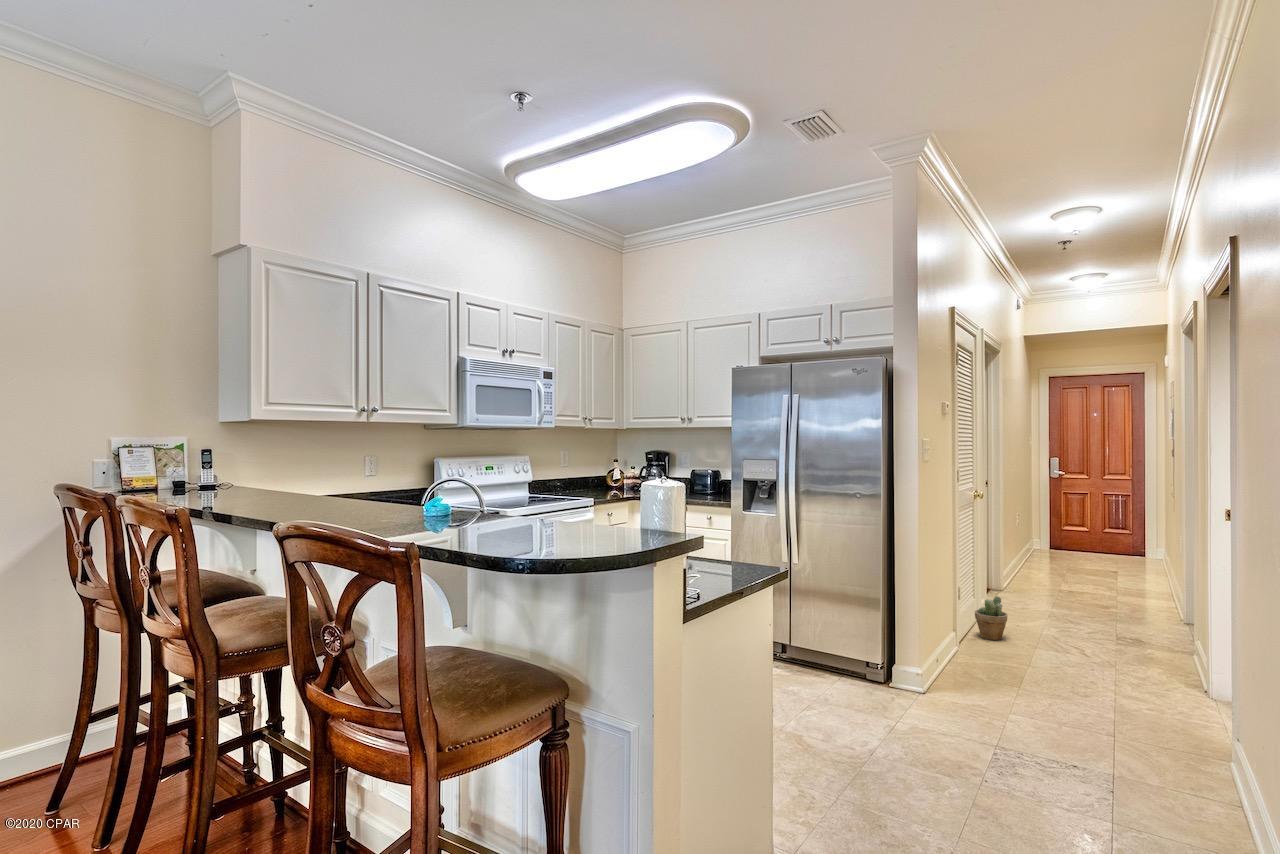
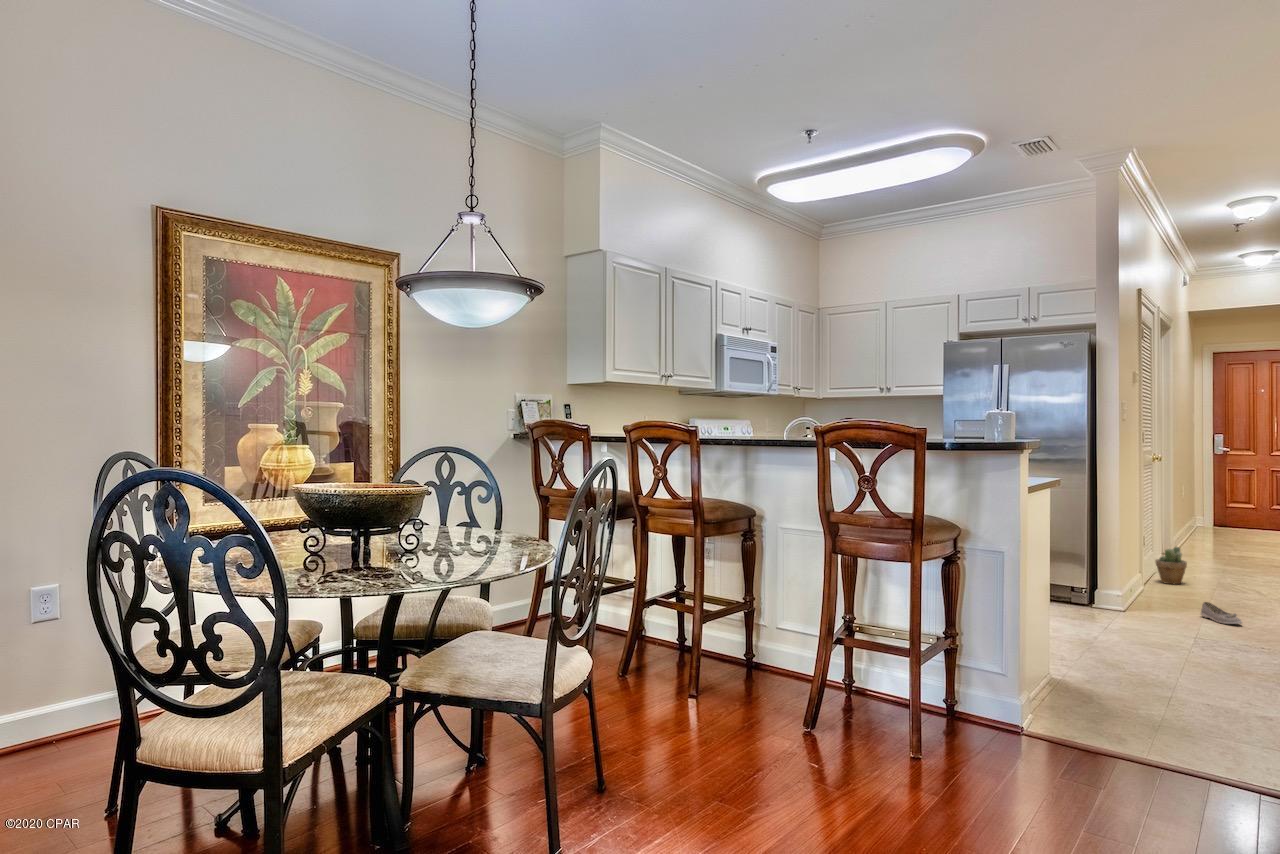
shoe: none [1011,685,1057,720] -> present [1200,602,1242,624]

